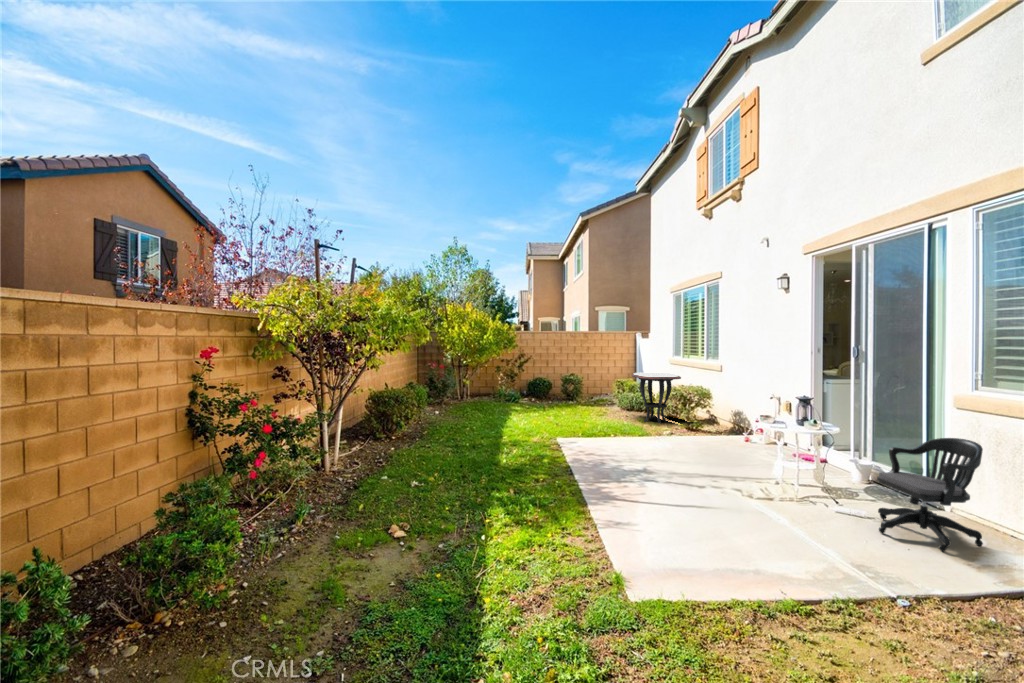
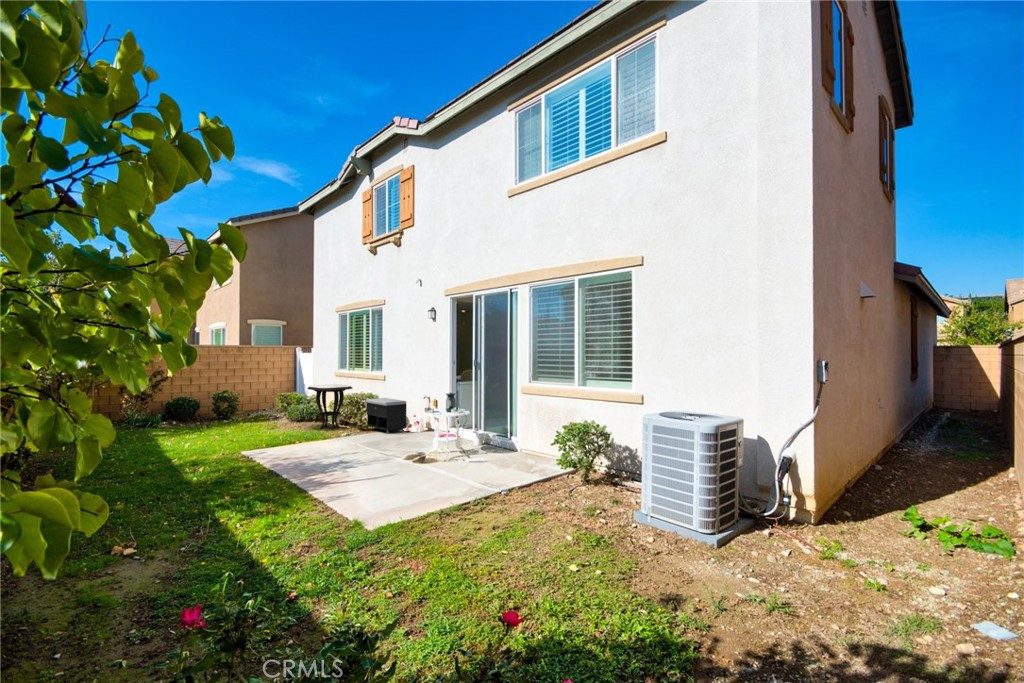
storage bench: none [695,393,747,437] -> present [366,398,406,433]
chair: present [877,438,983,551] -> none [489,411,534,472]

